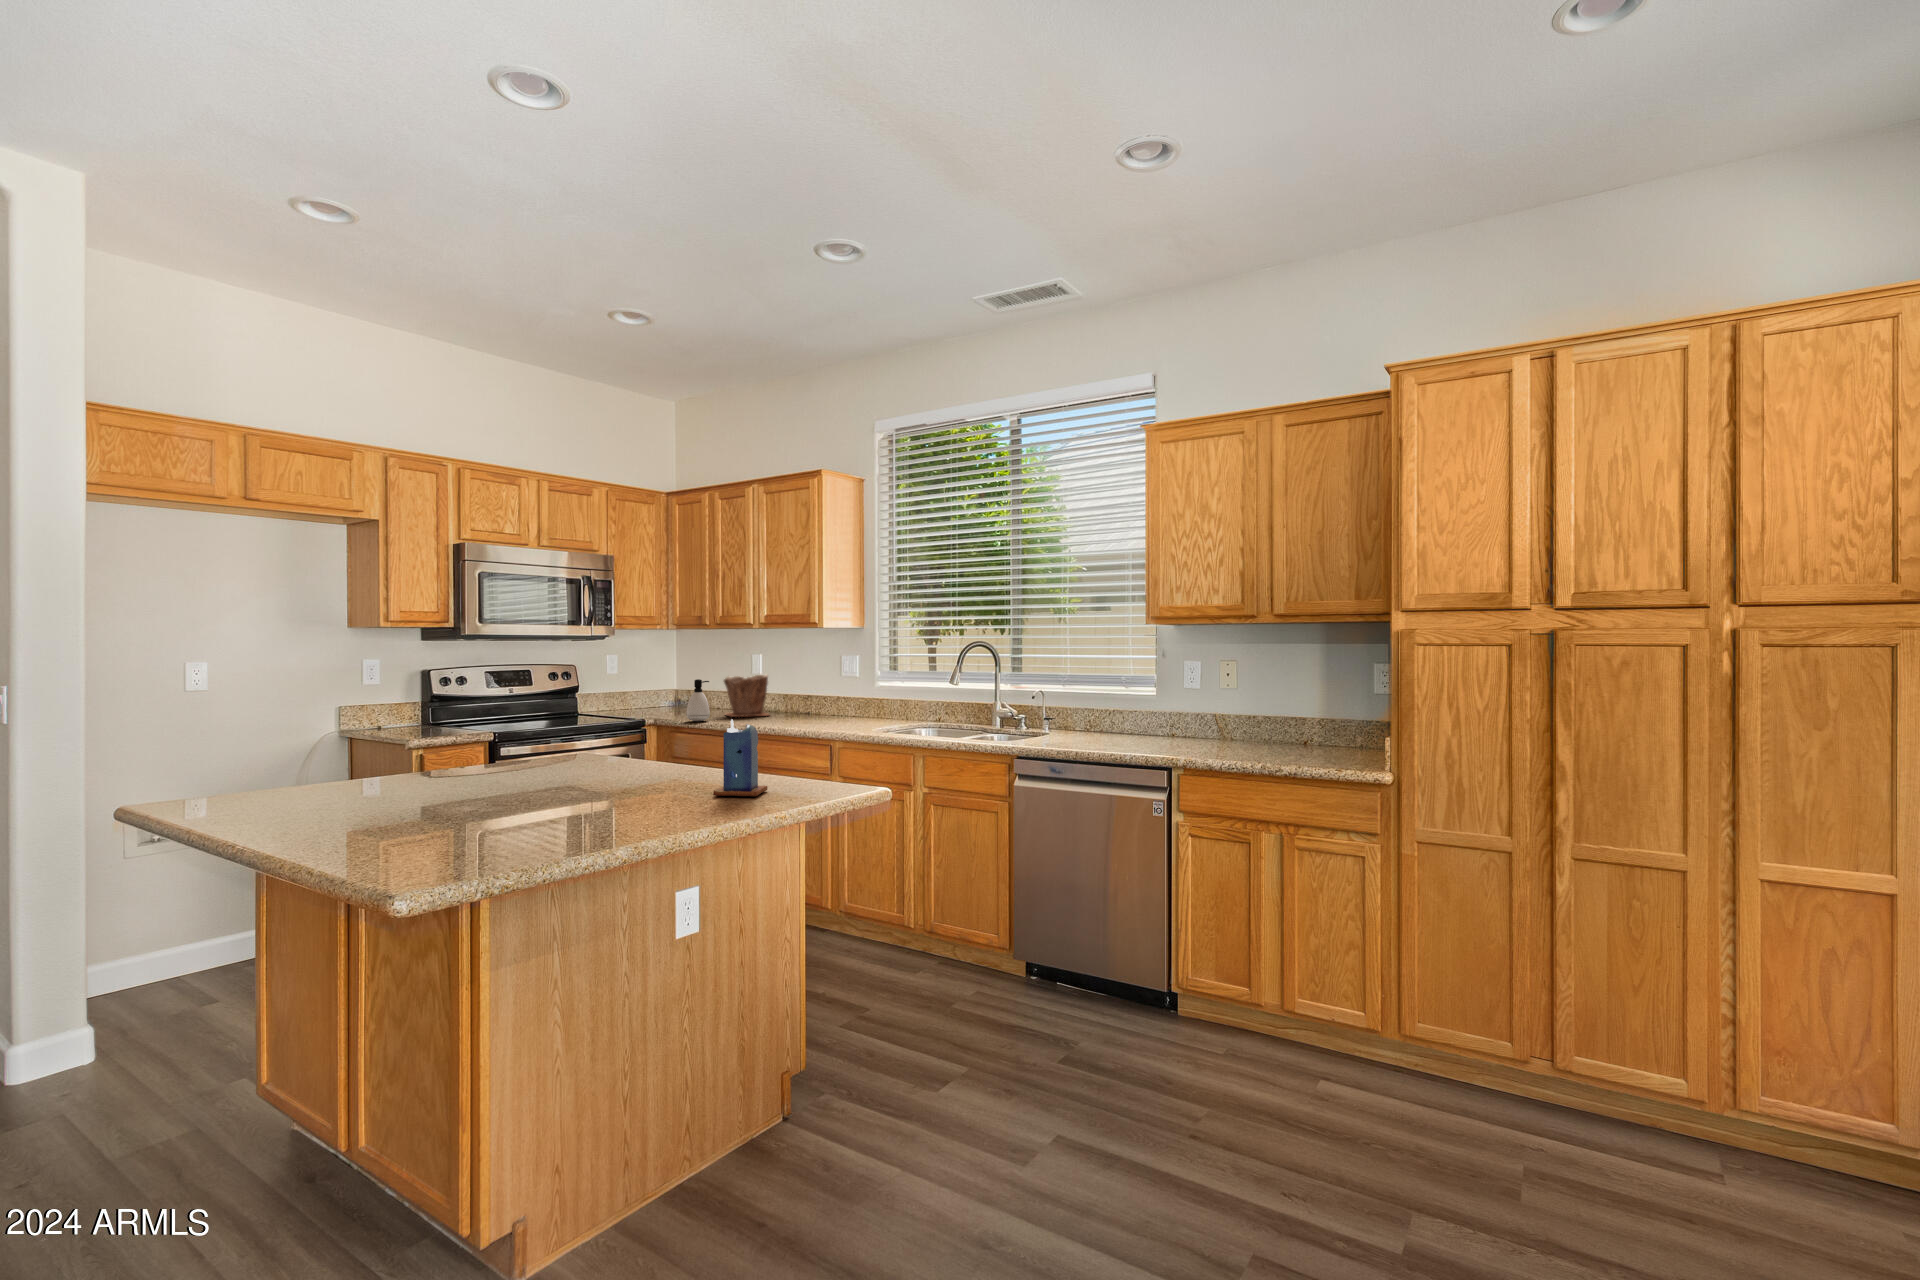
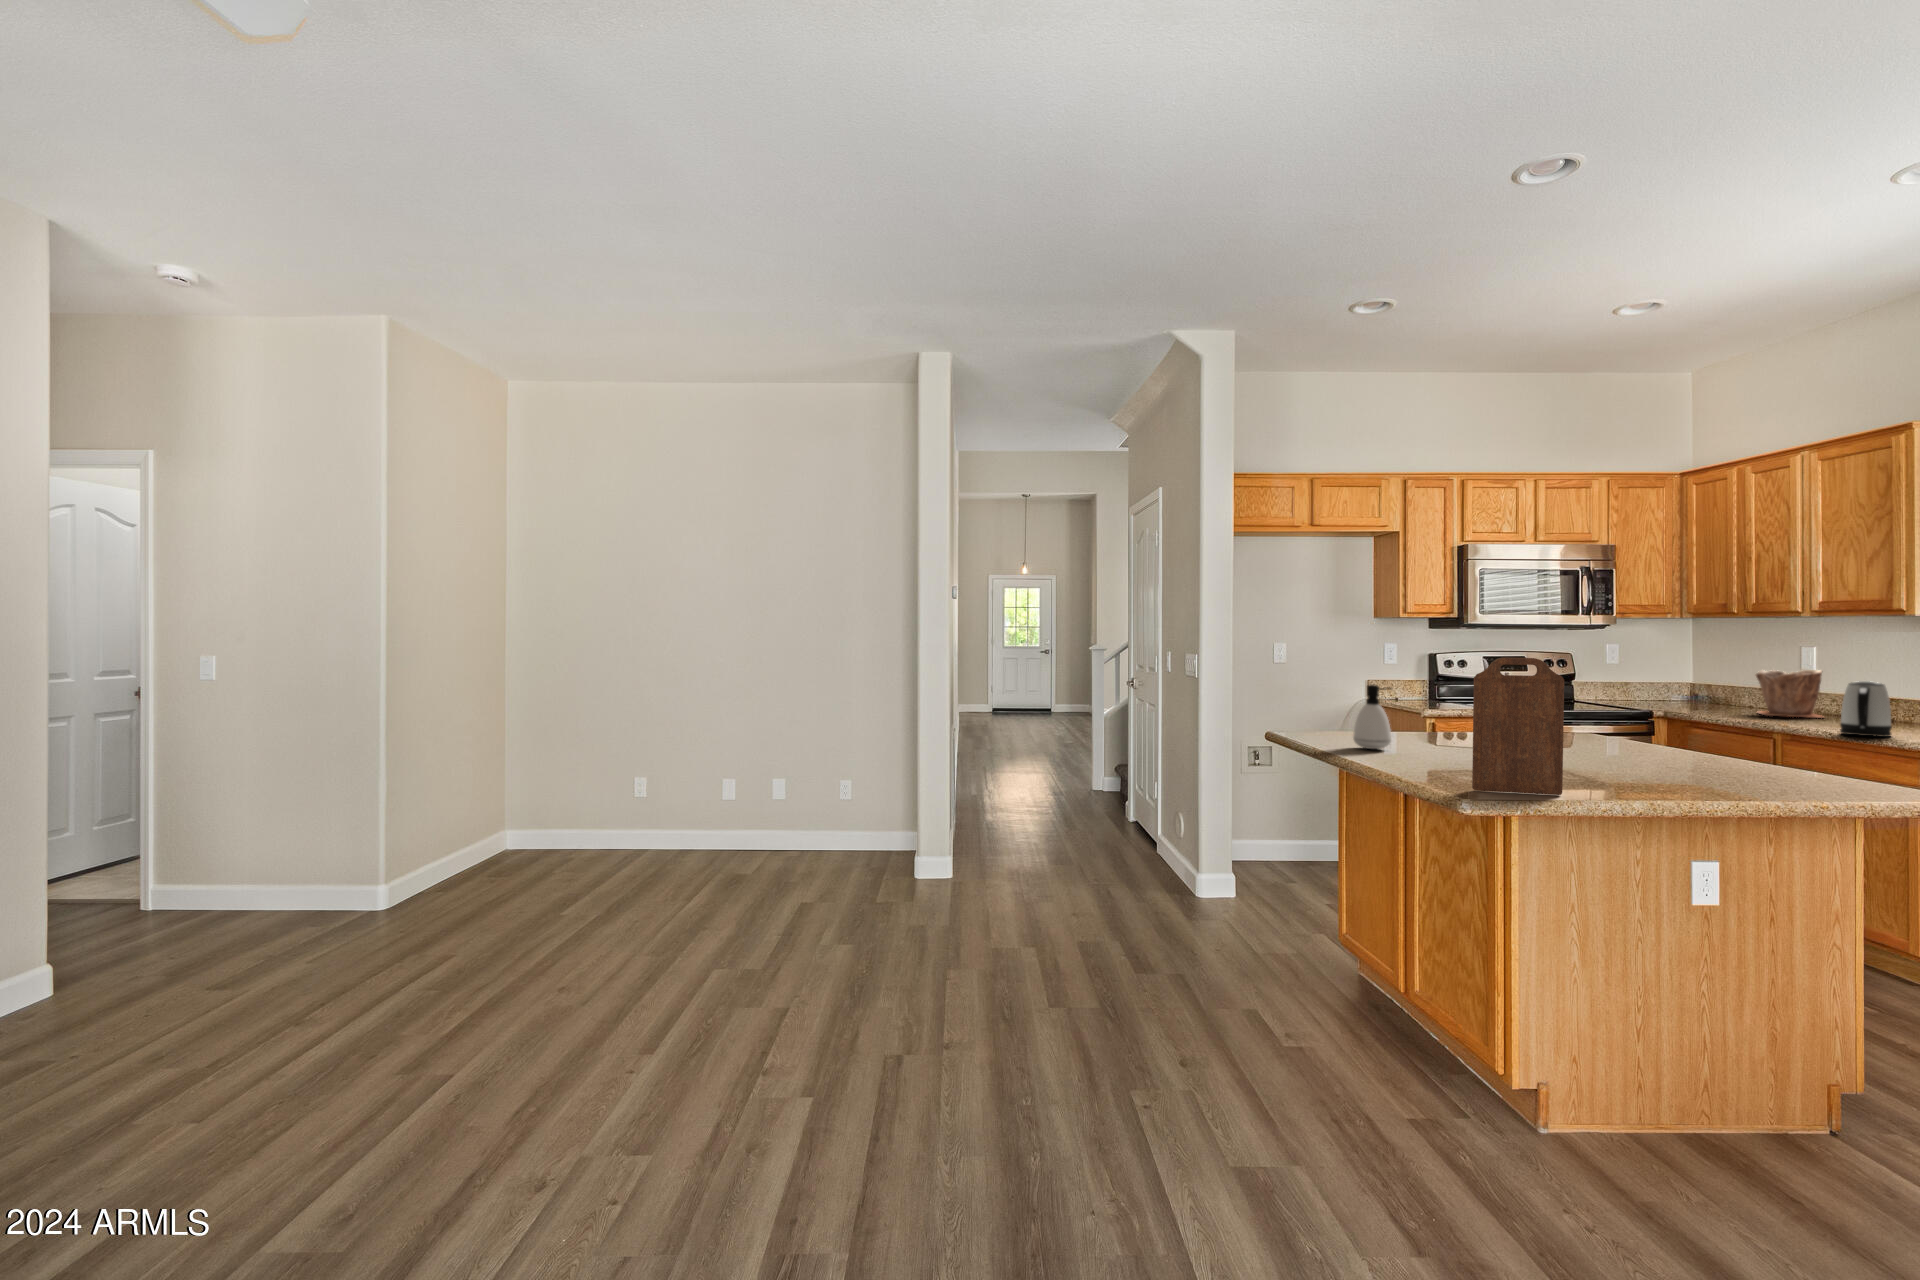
cutting board: none [440,672,553,854] -> present [1472,658,1564,795]
soap dispenser: present [686,679,710,721] -> present [1353,685,1392,749]
kettle: none [782,683,814,730] -> present [1840,681,1892,737]
candle: present [713,720,767,796] -> none [1730,711,1801,791]

